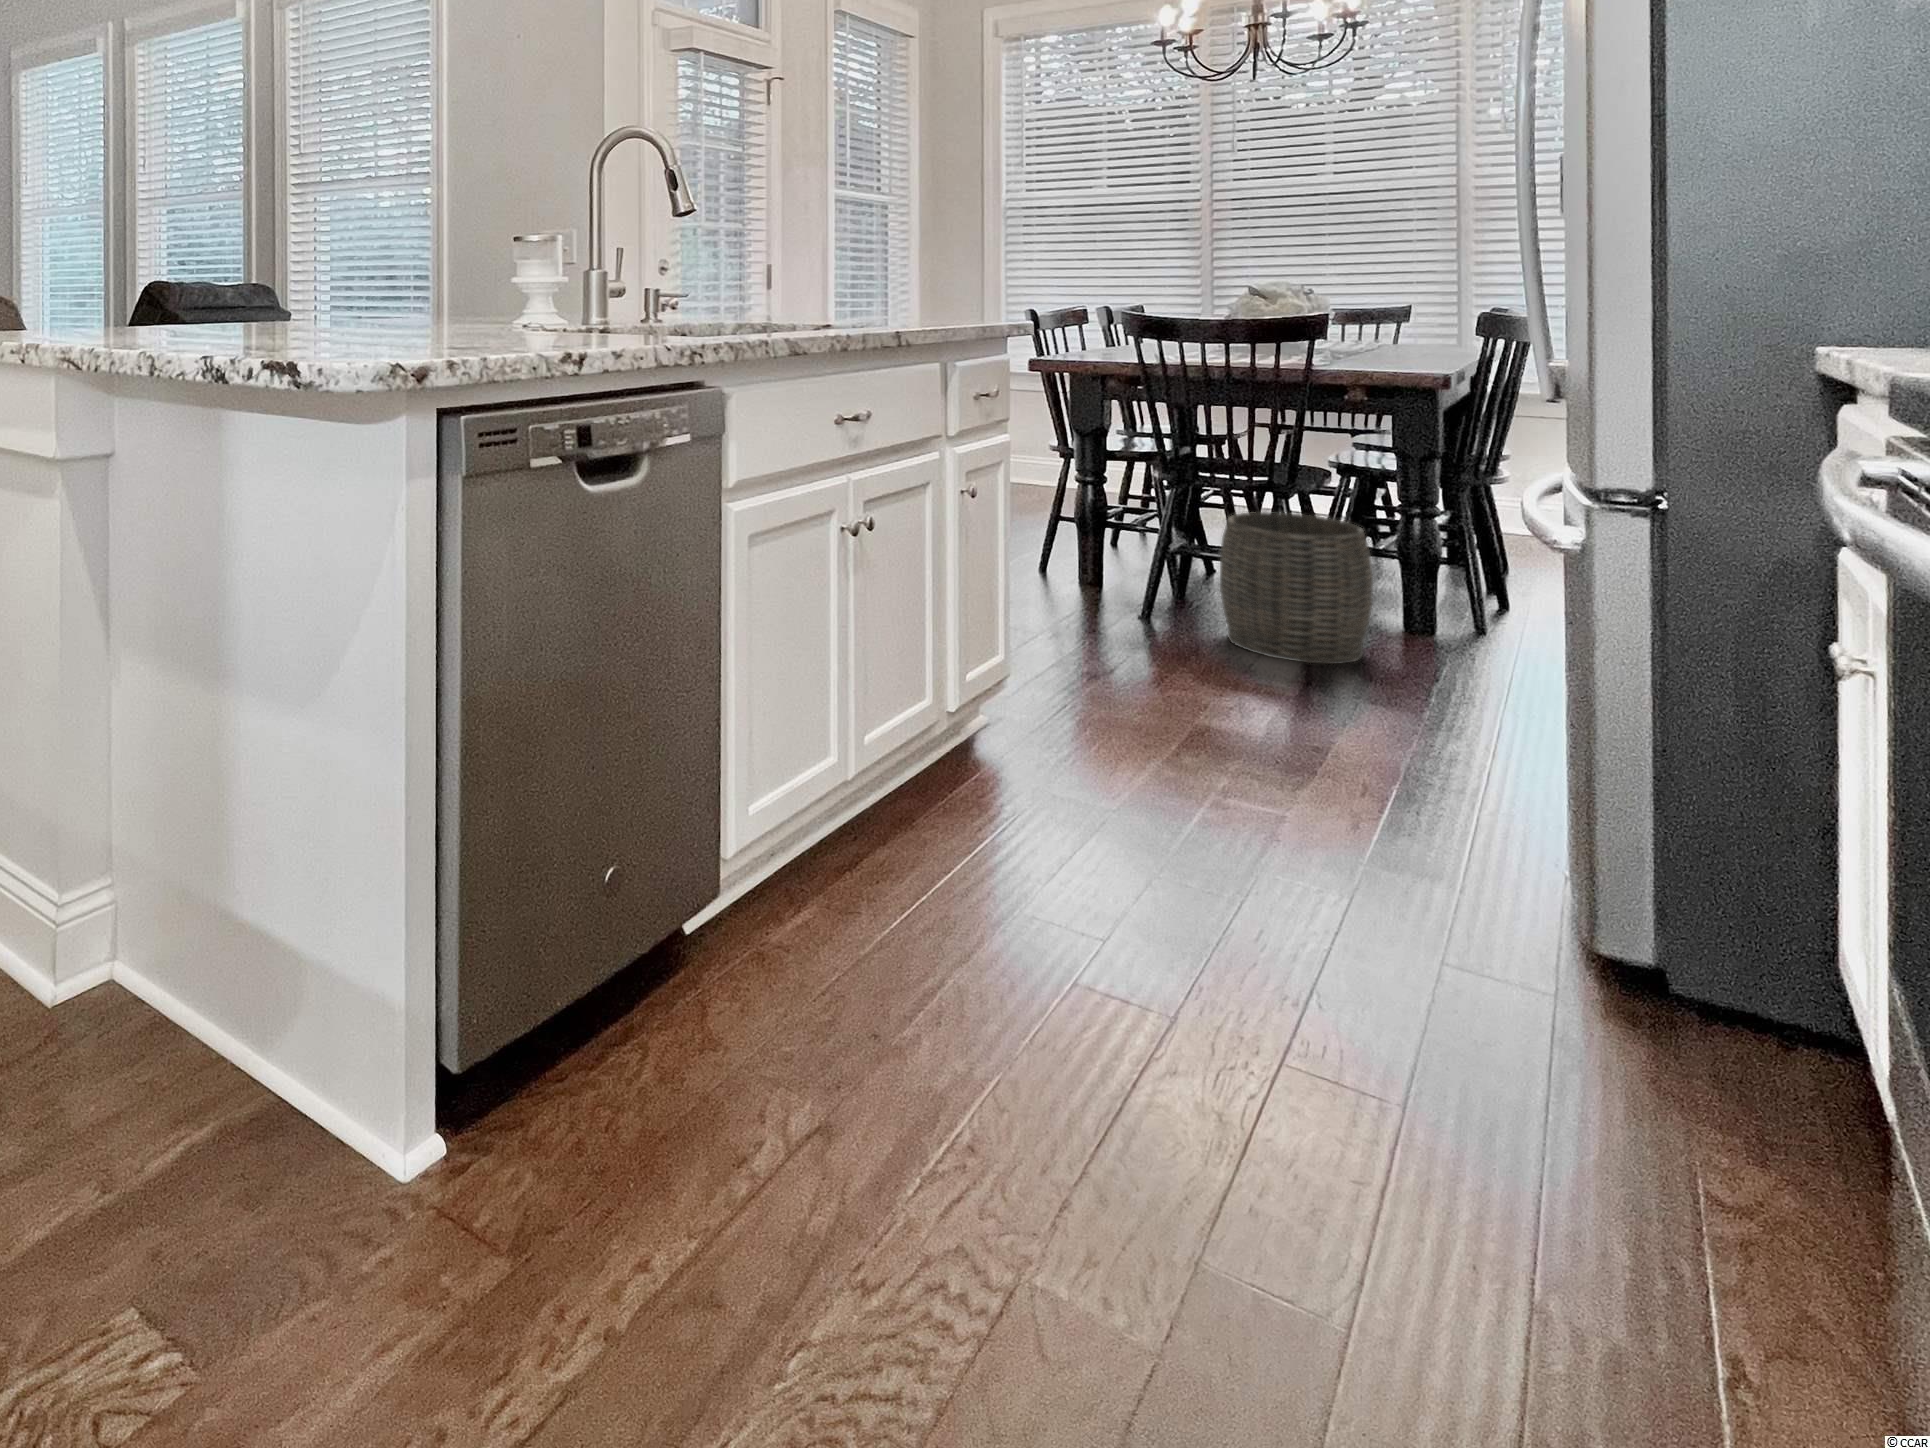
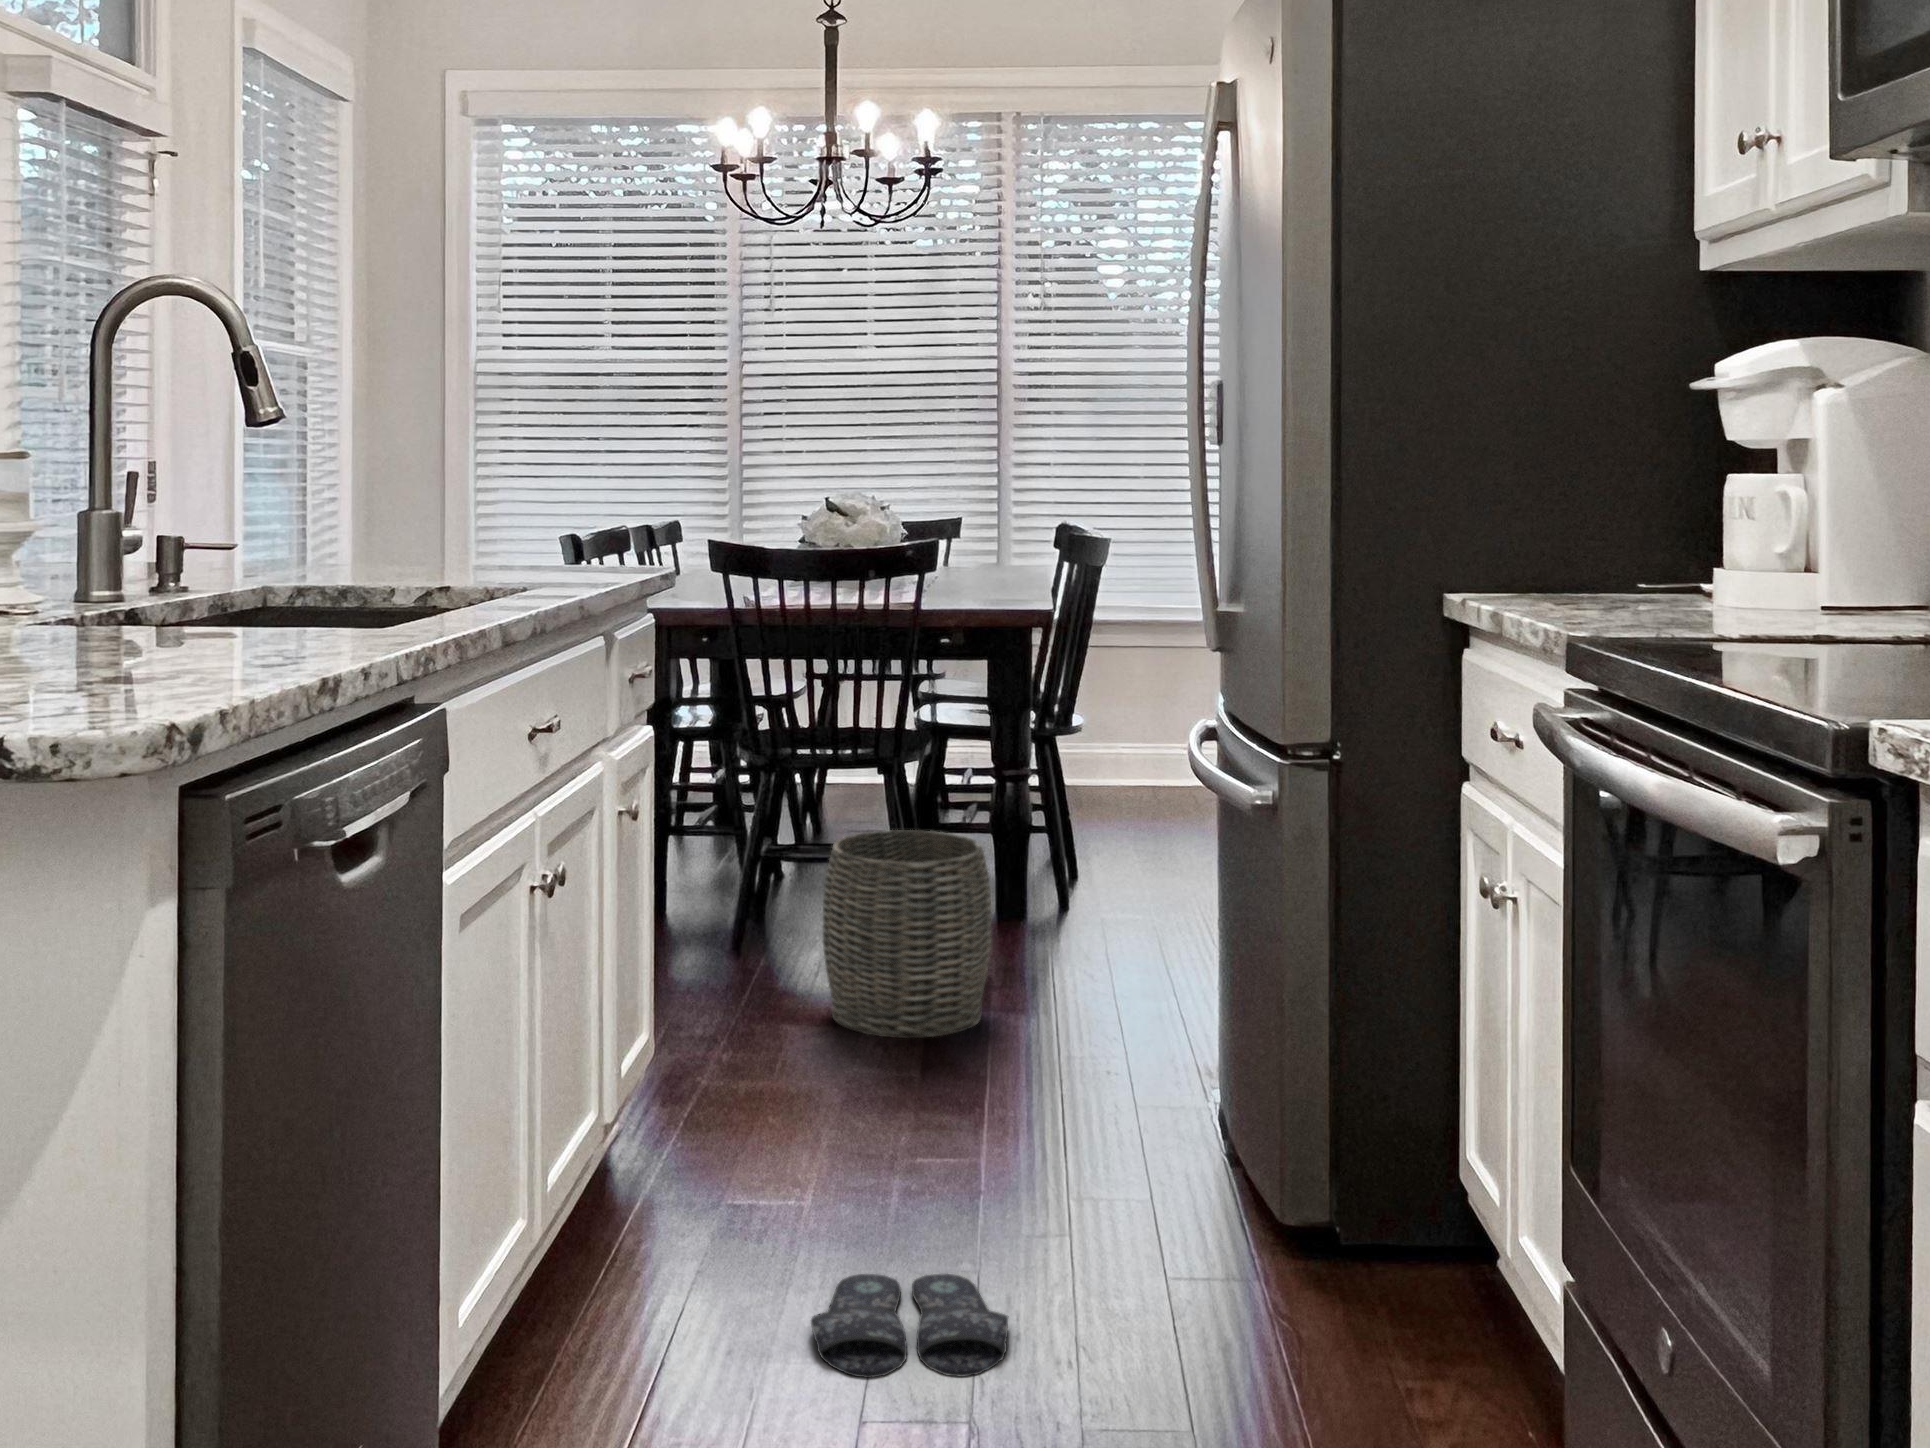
slippers: none [1127,793,1298,878] -> present [811,1274,1008,1378]

